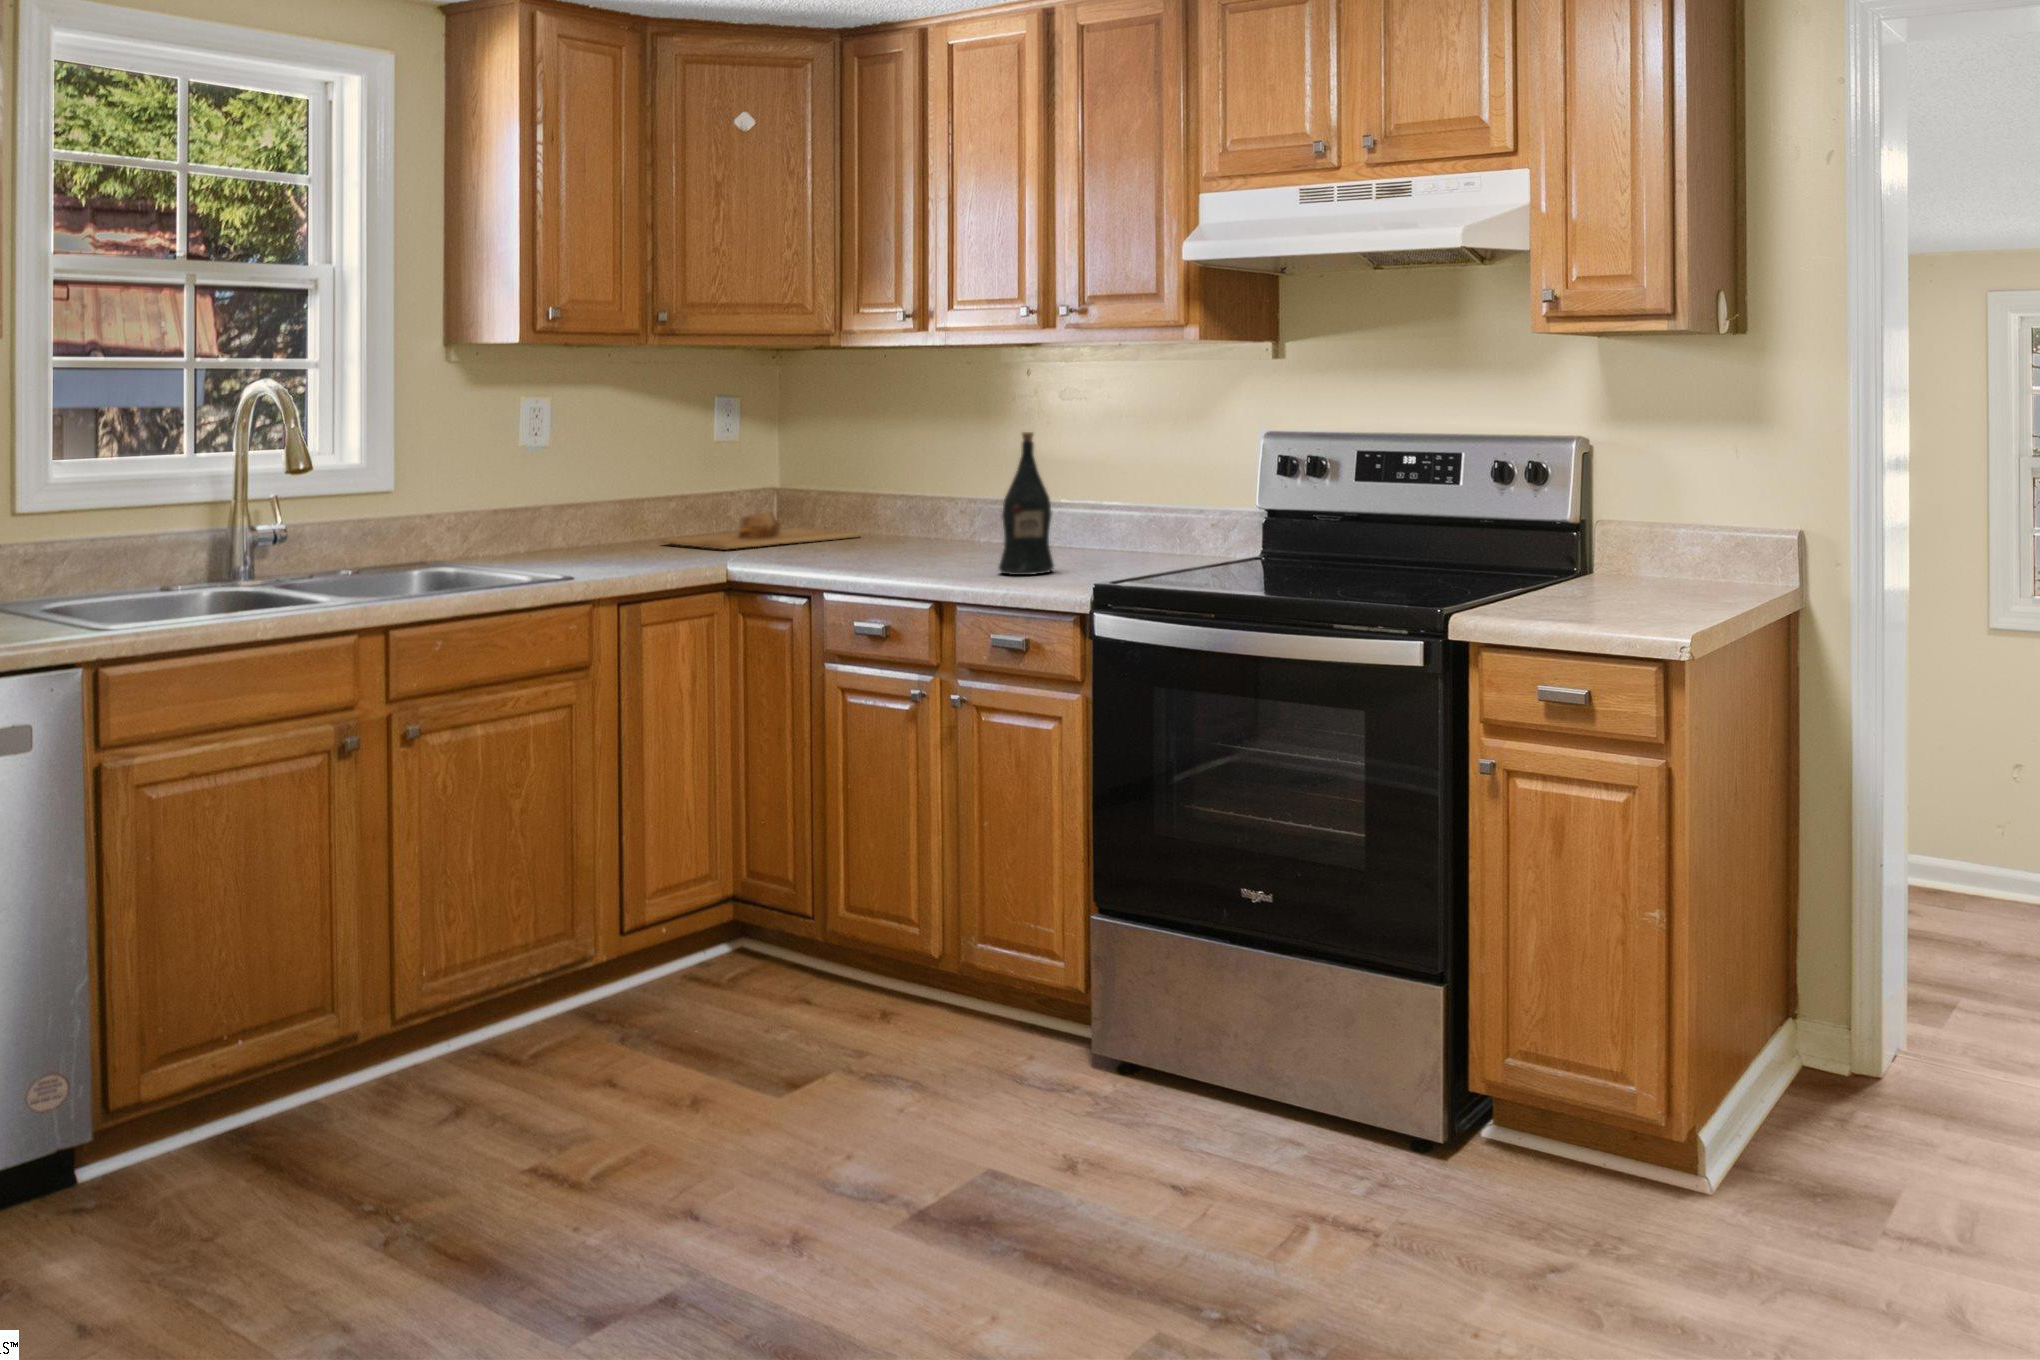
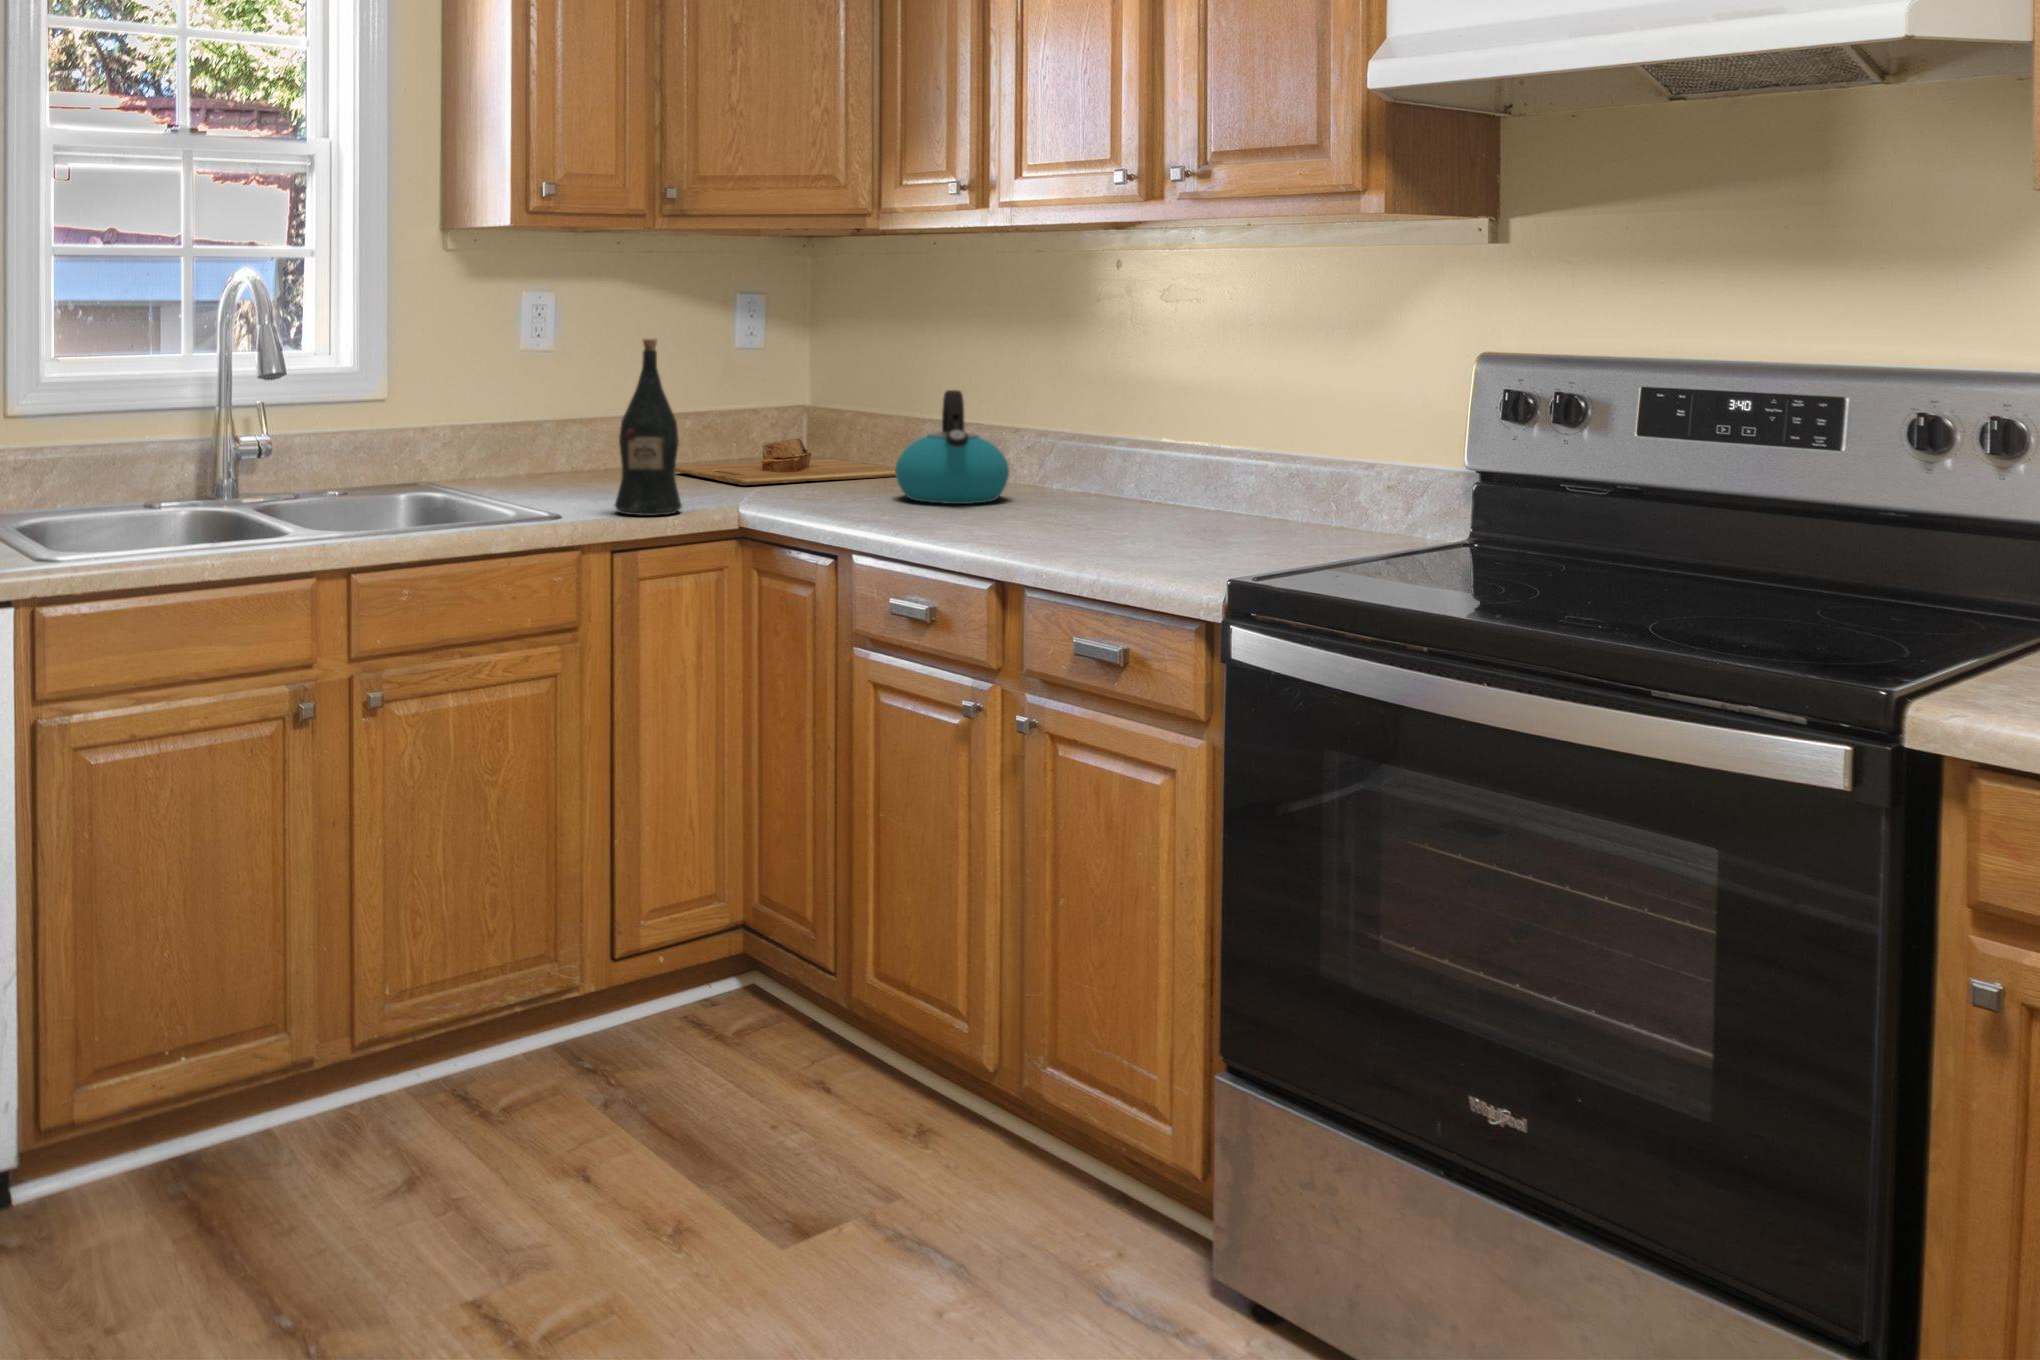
wine bottle: present [999,432,1054,575] -> present [614,339,682,516]
kettle: none [854,468,945,553] -> present [896,390,1009,504]

